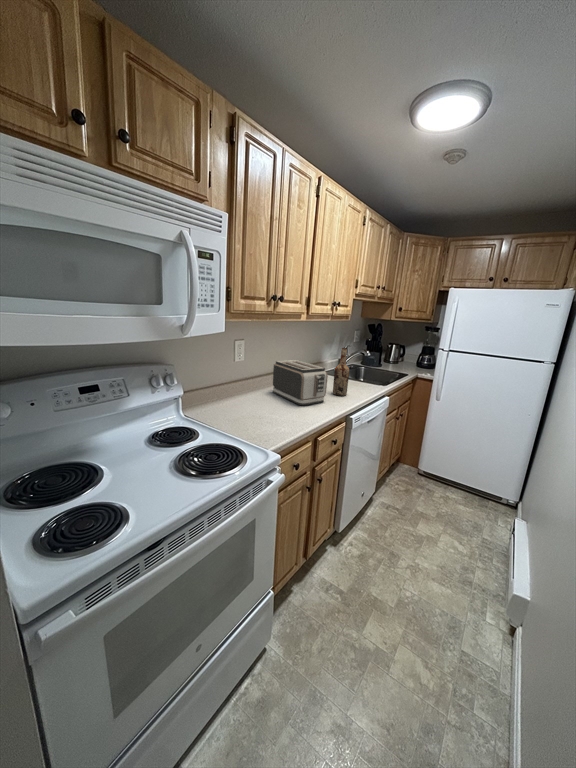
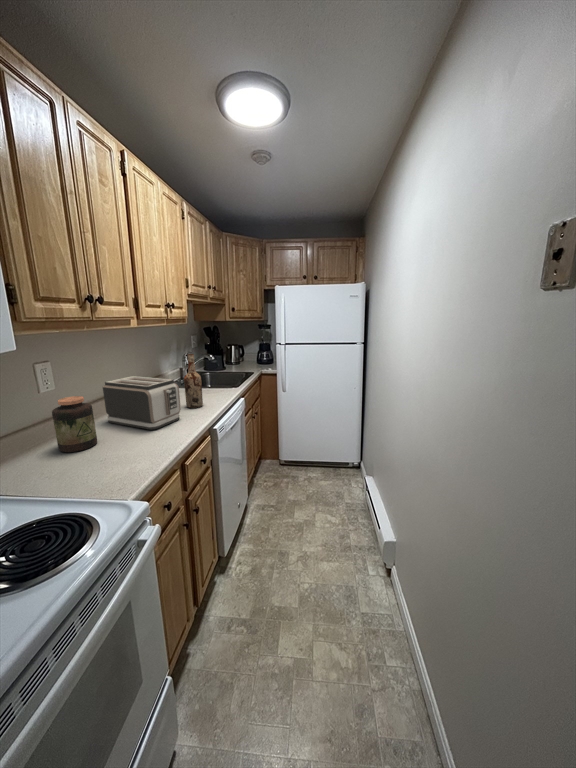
jar: none [239,368,263,408] -> present [52,396,97,452]

